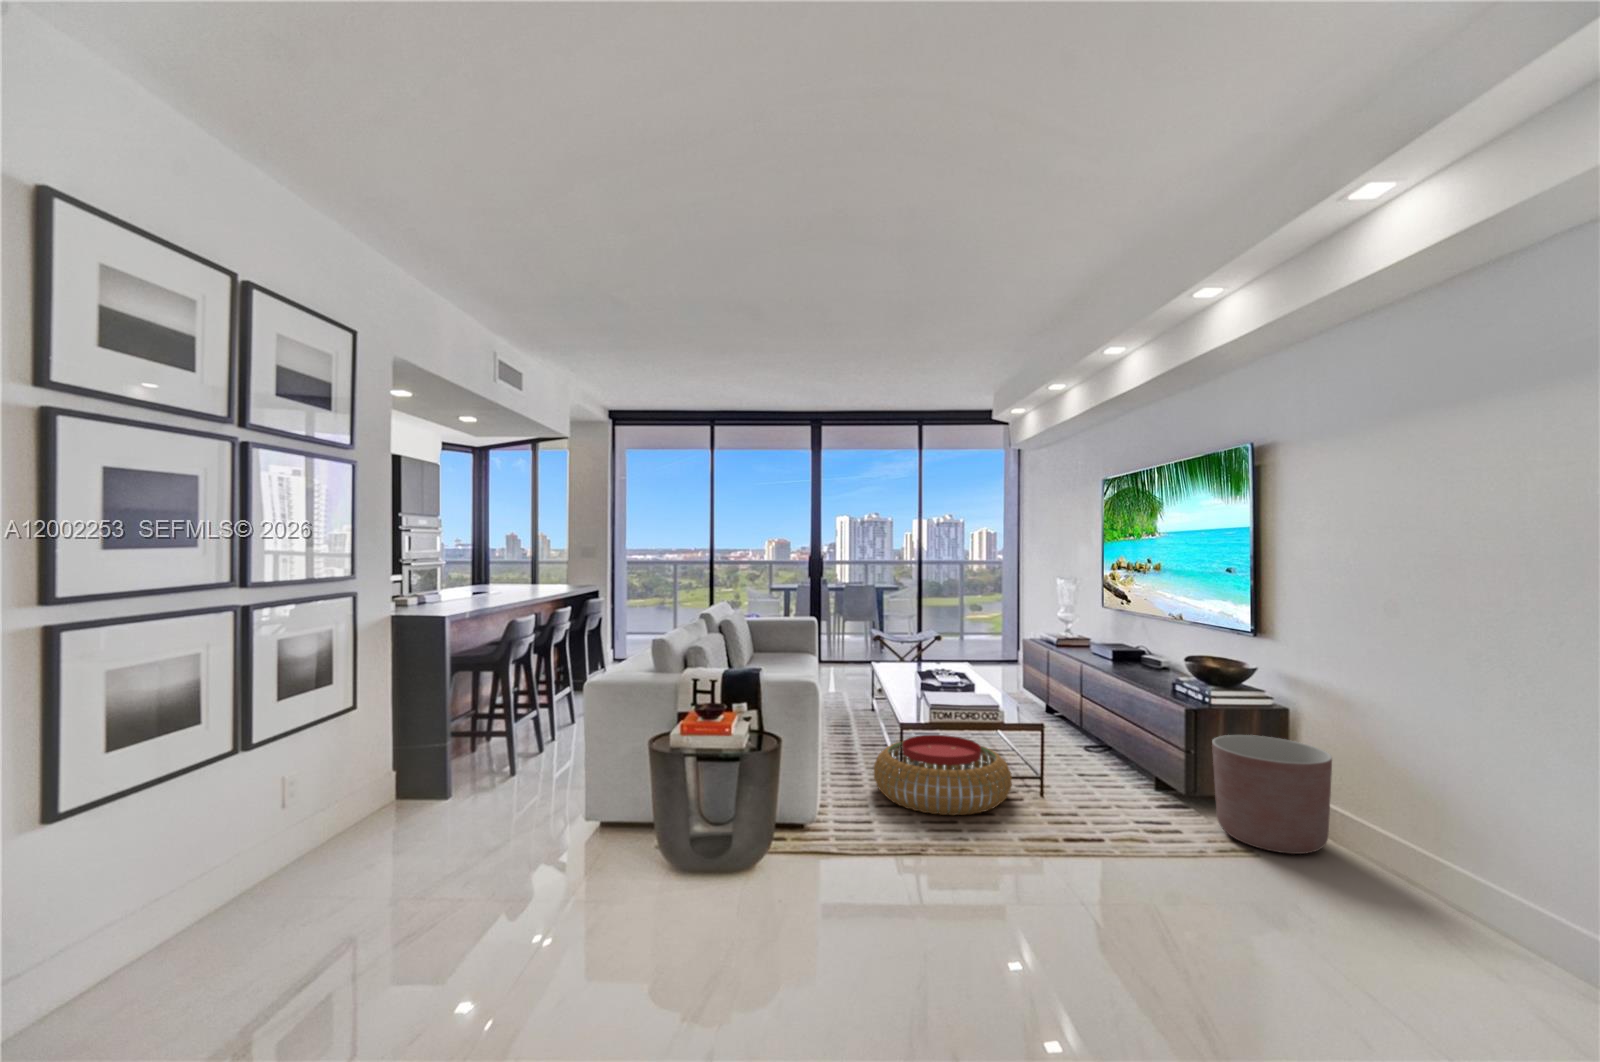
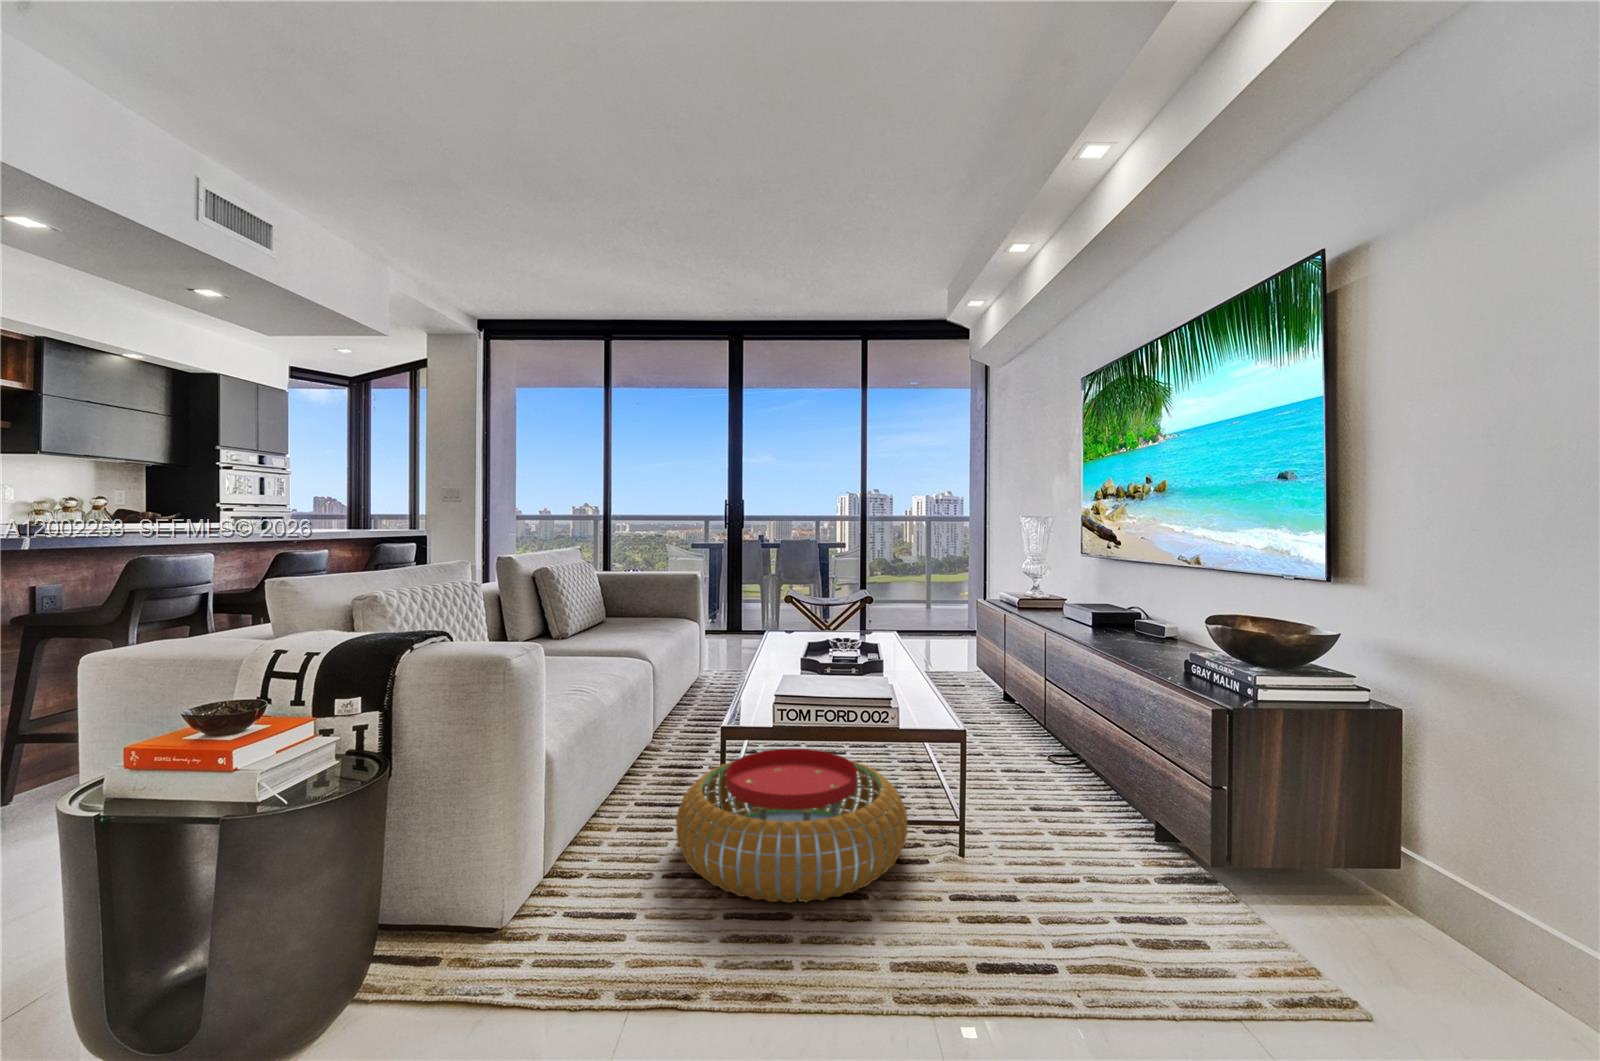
planter: present [1212,735,1332,854] -> none [1263,757,1519,1012]

